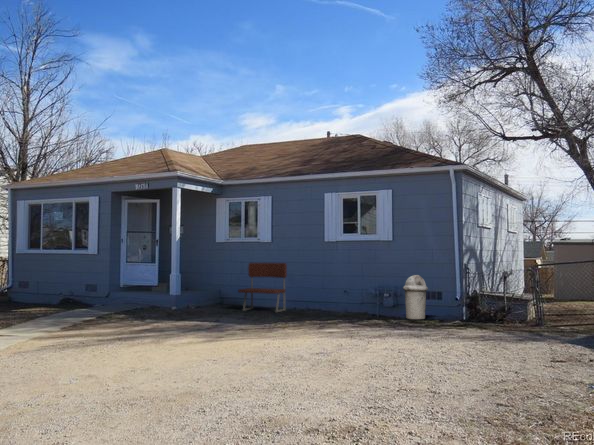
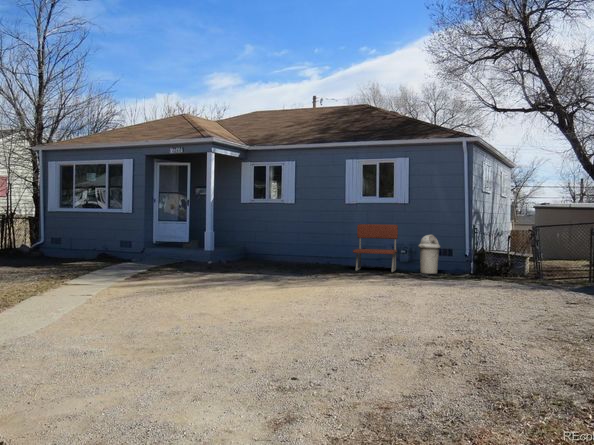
bench: present [238,263,287,312] -> present [353,224,398,272]

